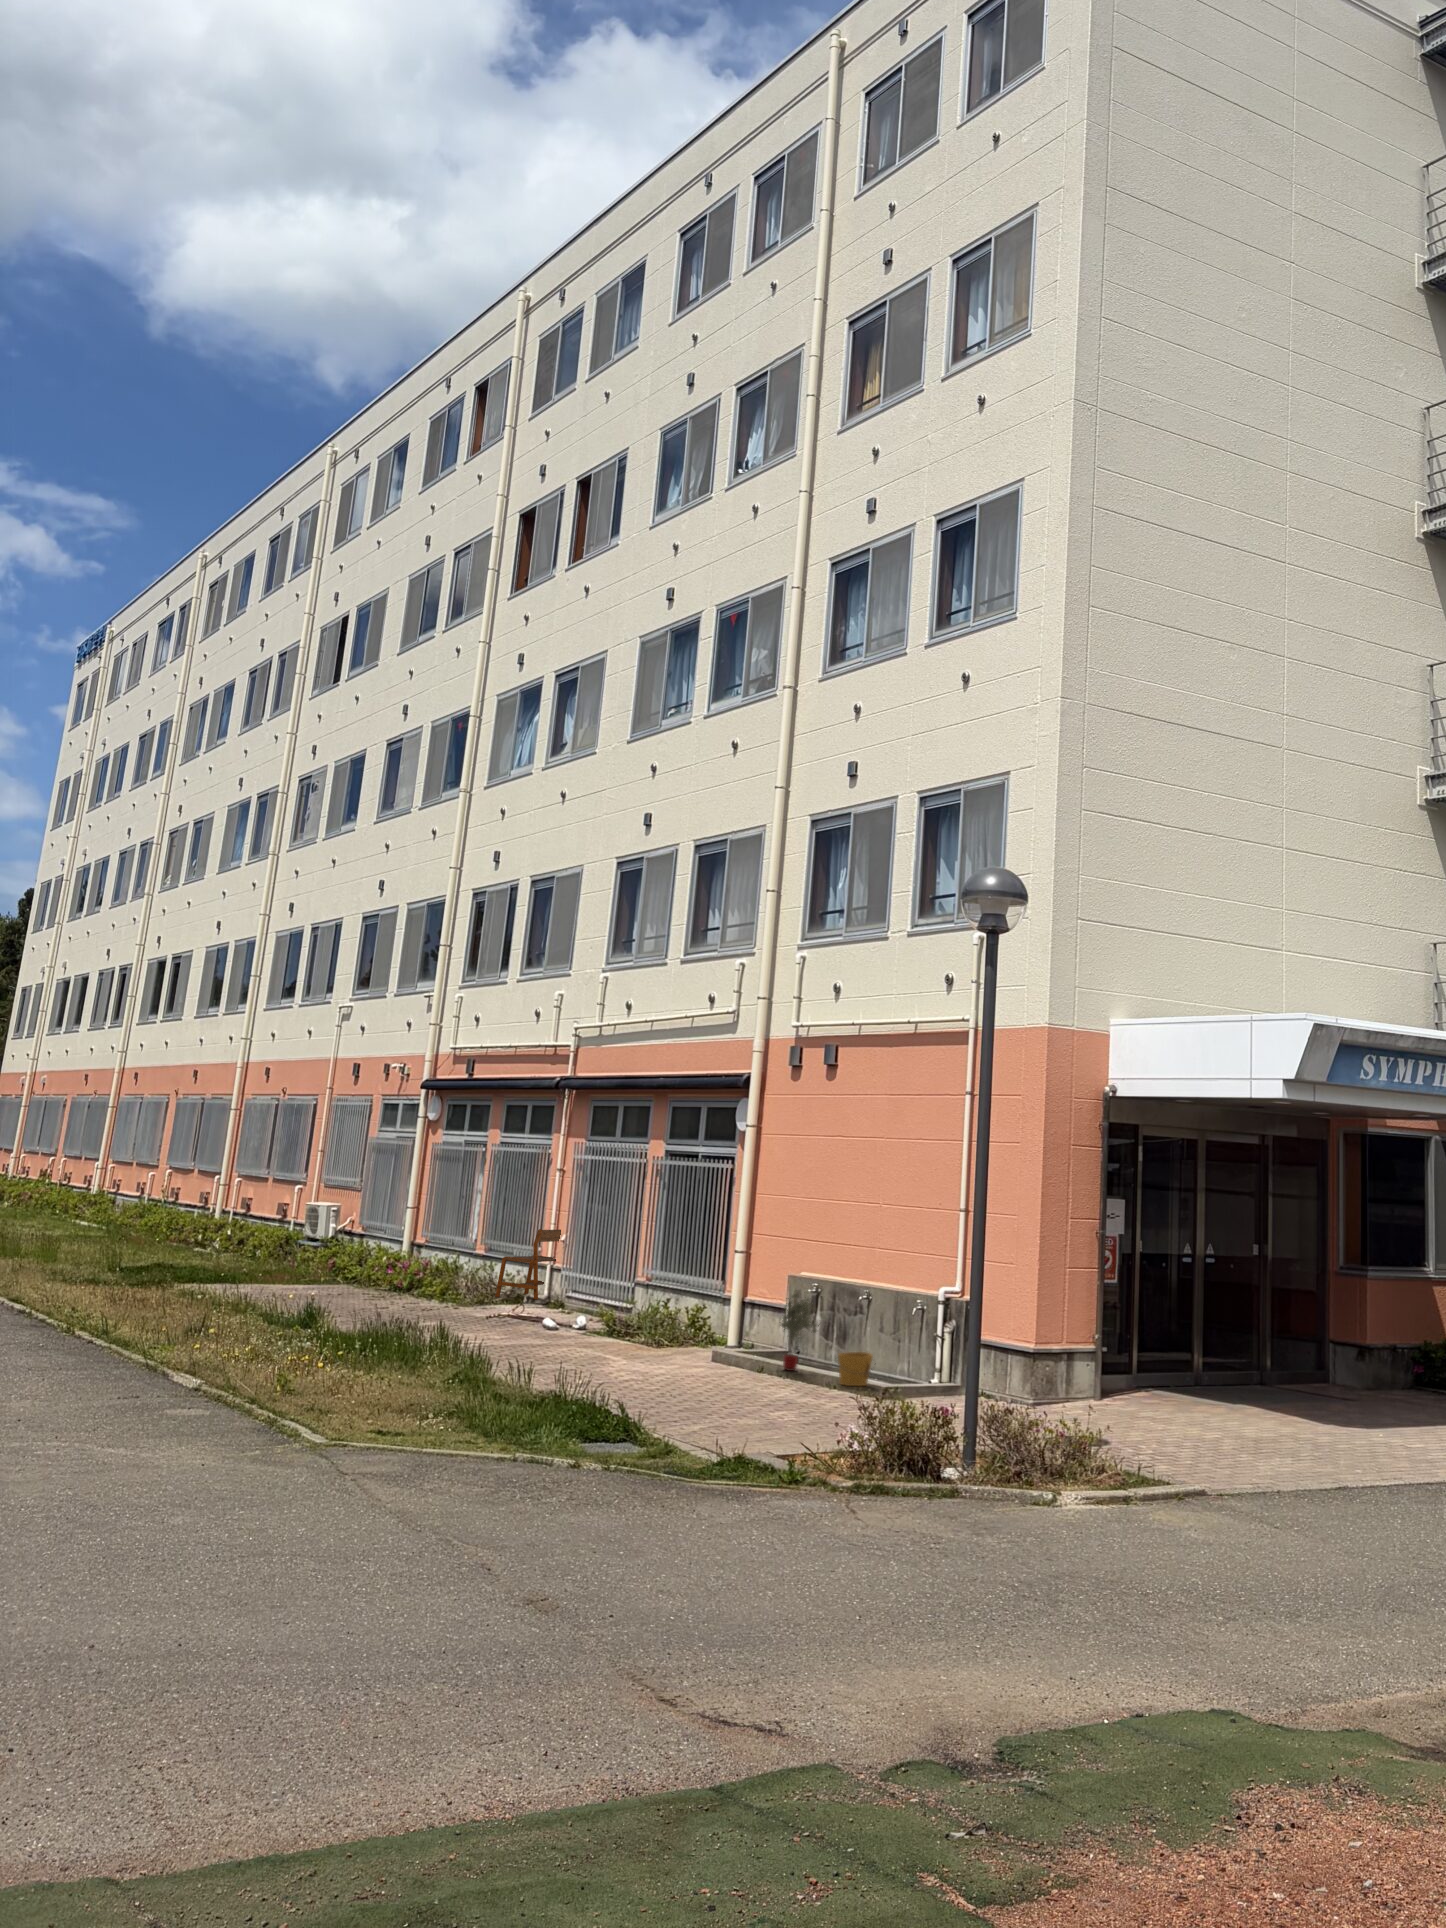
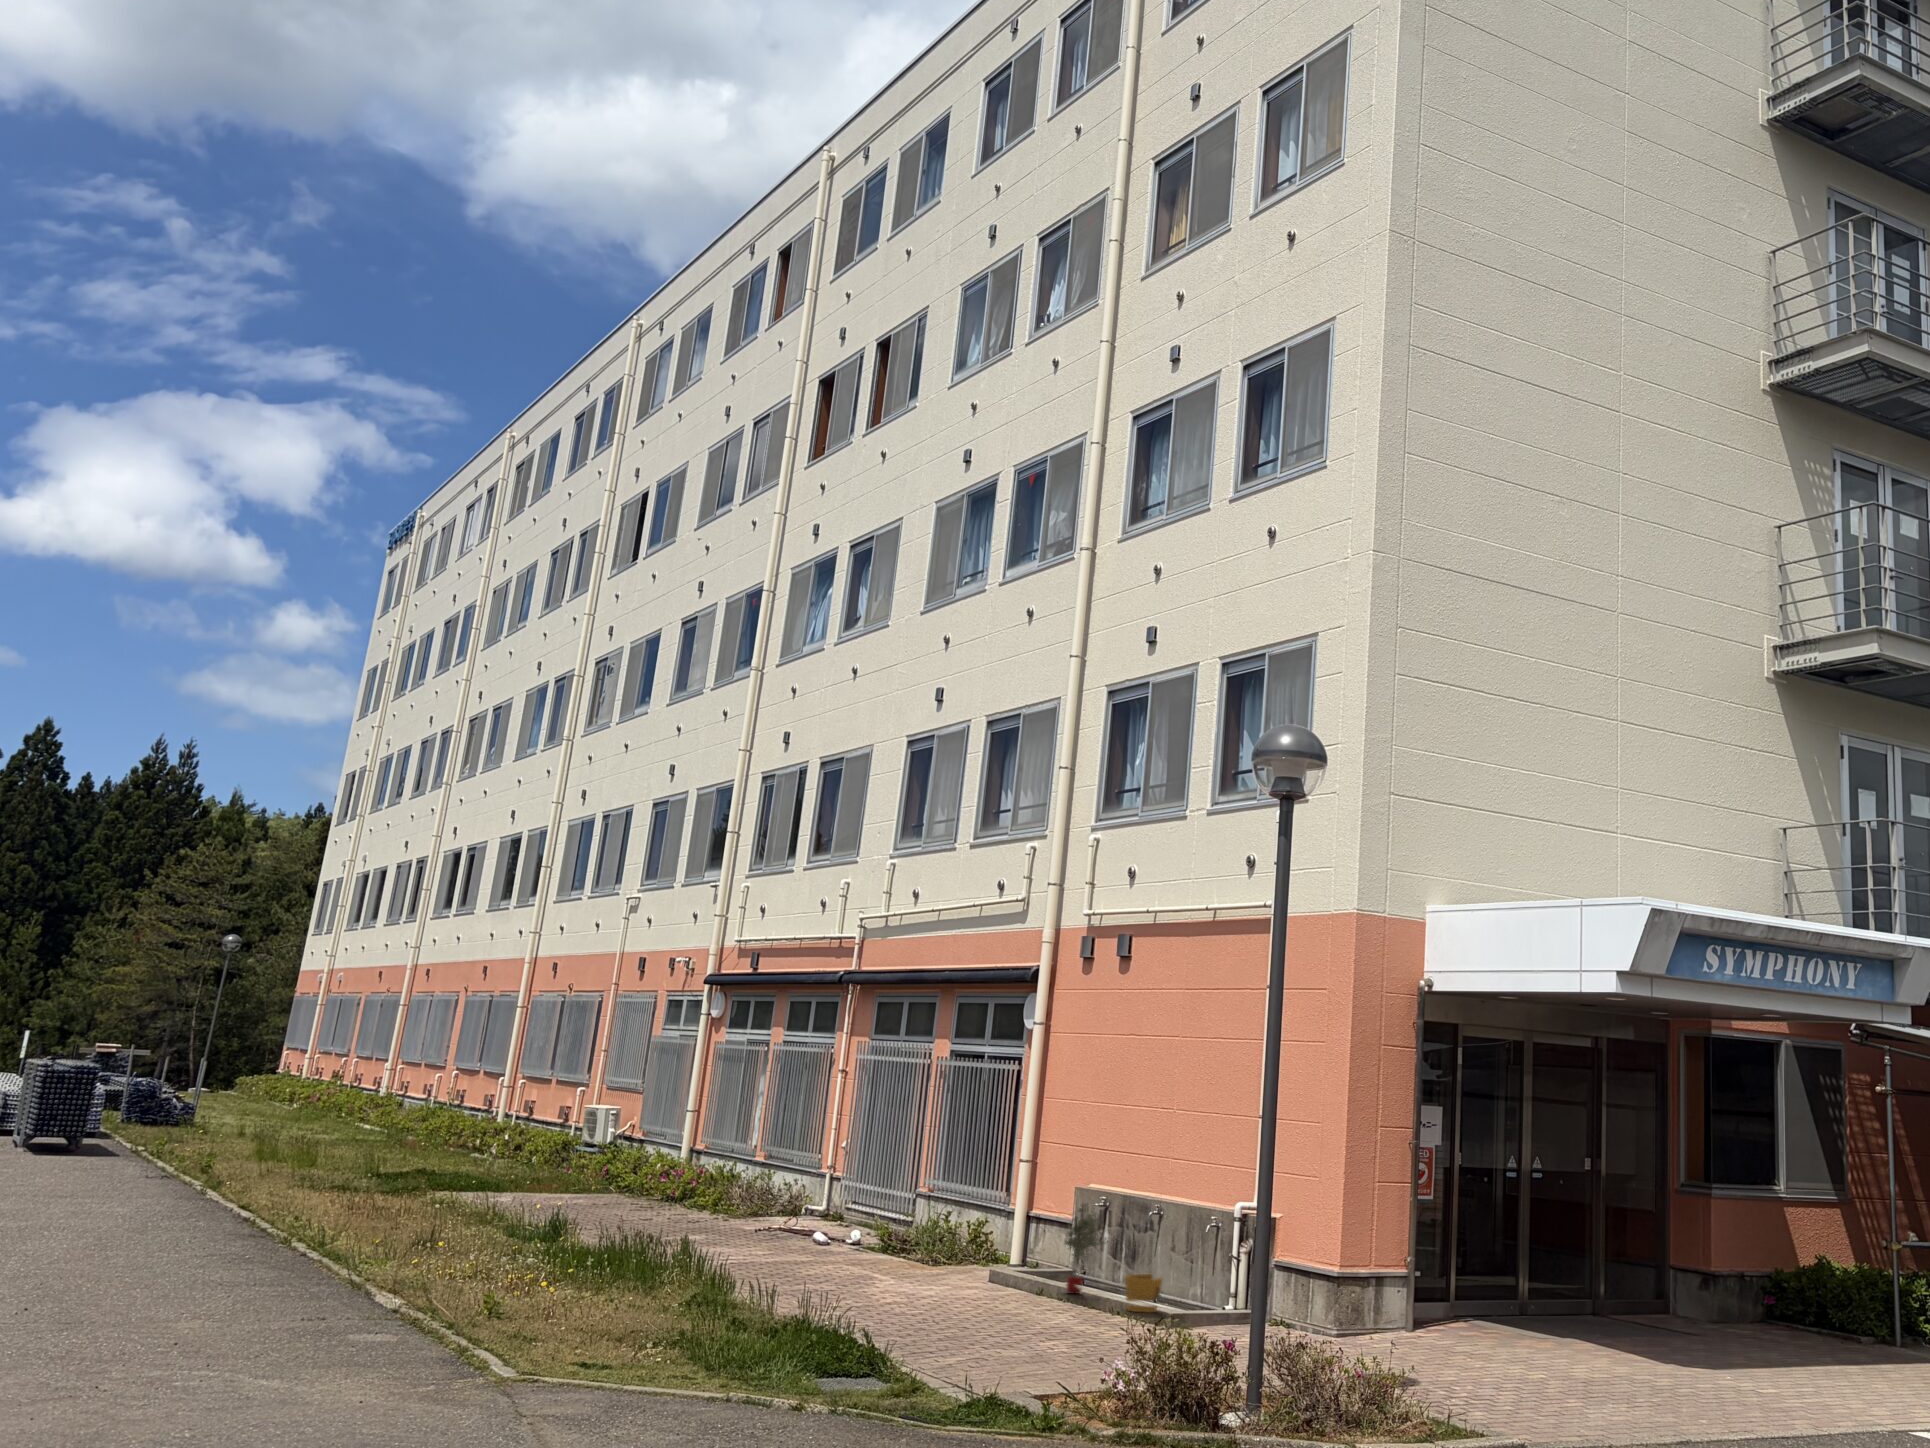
bench: present [495,1229,561,1299] -> none [771,1135,851,1211]

